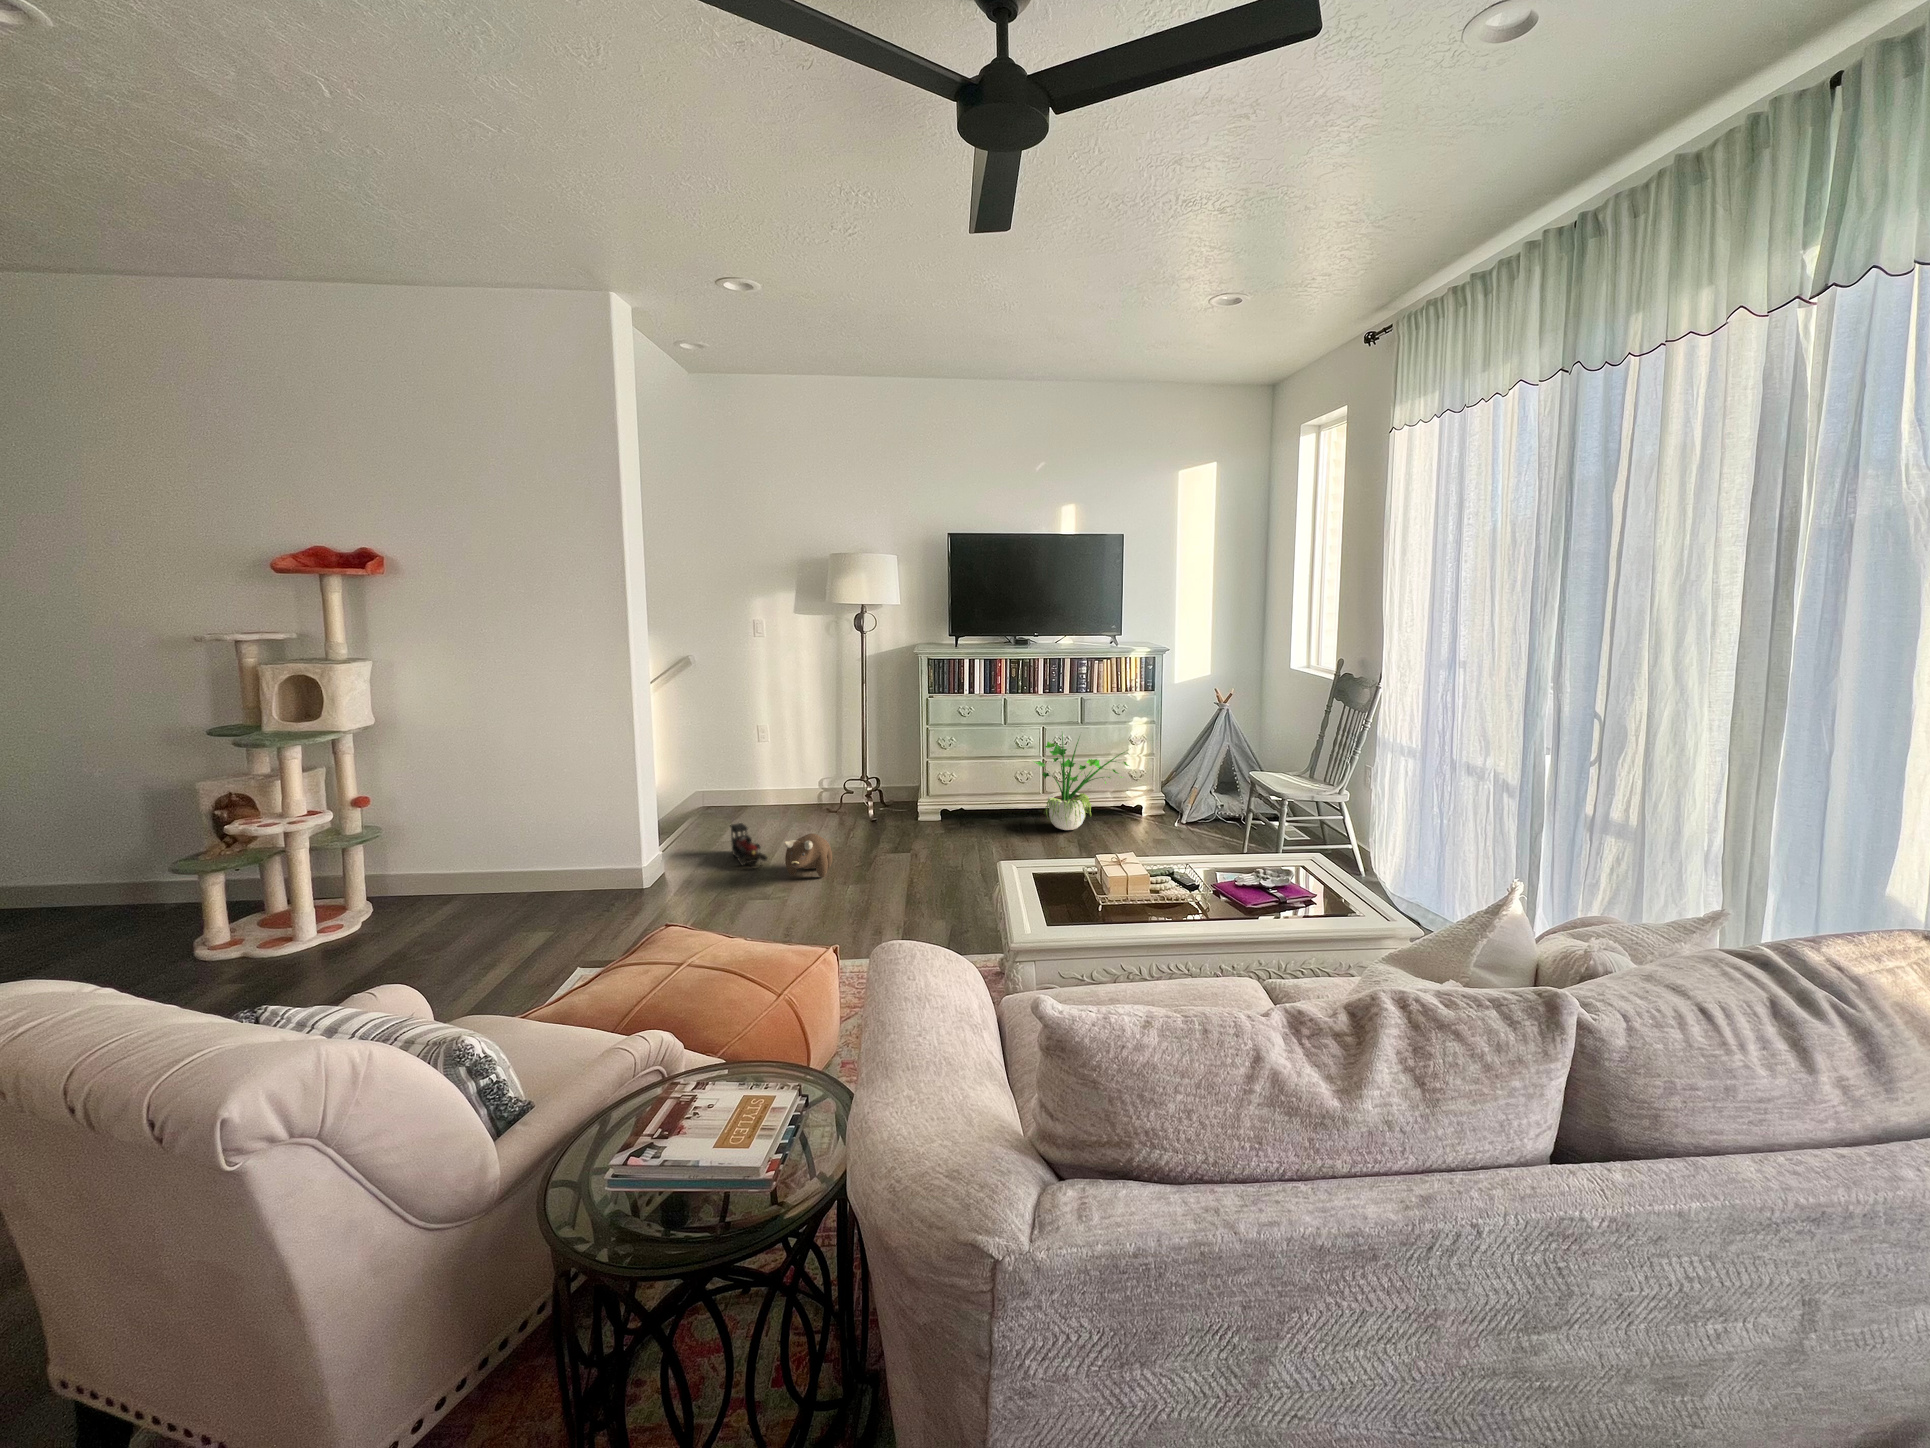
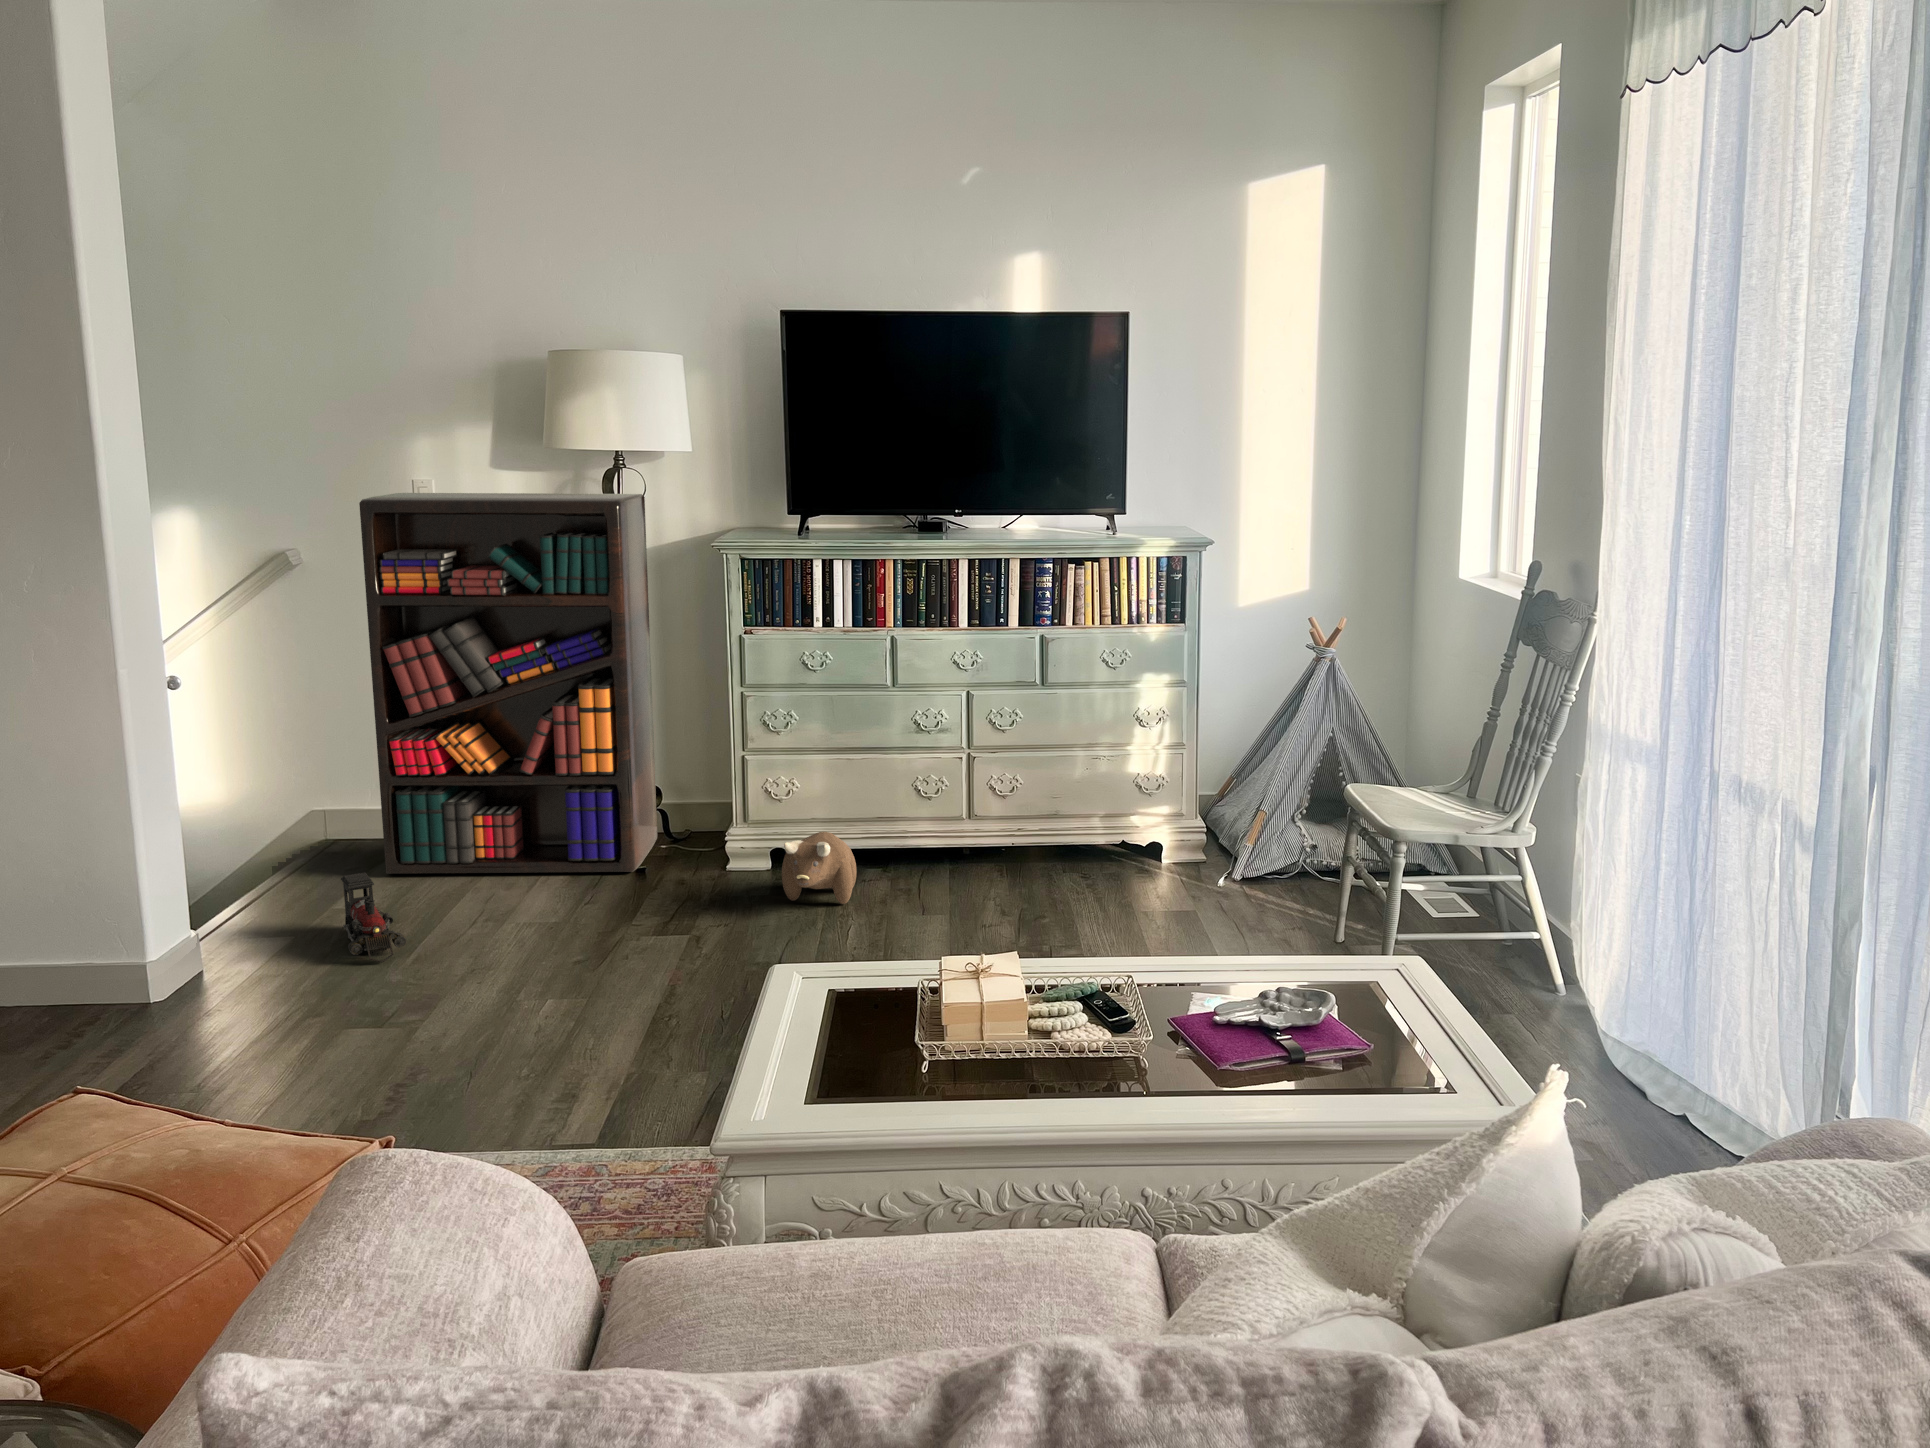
bookshelf: none [735,626,878,824] -> present [359,493,657,874]
potted plant: present [1034,734,1129,830] -> none [935,680,1140,892]
plush toy: present [785,833,832,877] -> present [782,832,856,904]

